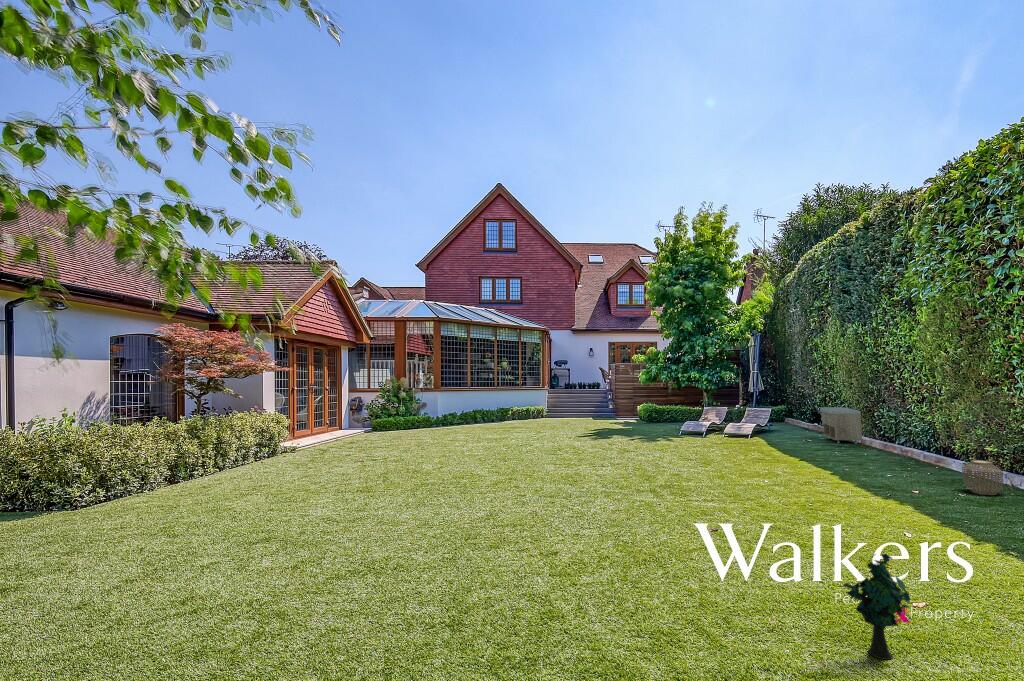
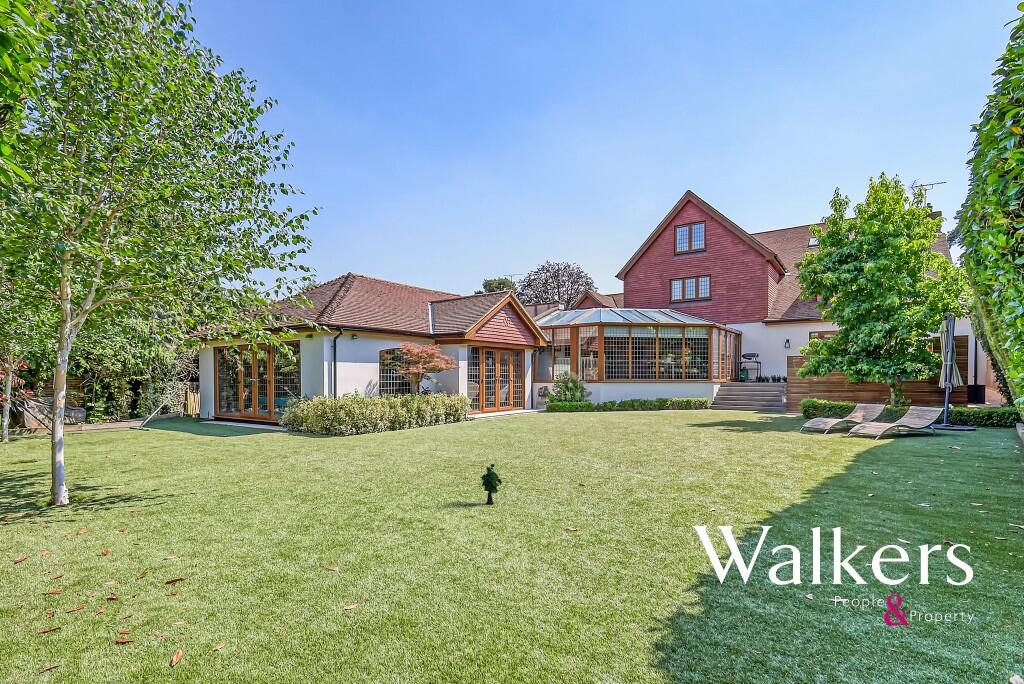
storage bench: present [820,407,862,443] -> none [869,409,911,446]
woven basket: present [962,460,1004,495] -> none [802,454,830,482]

